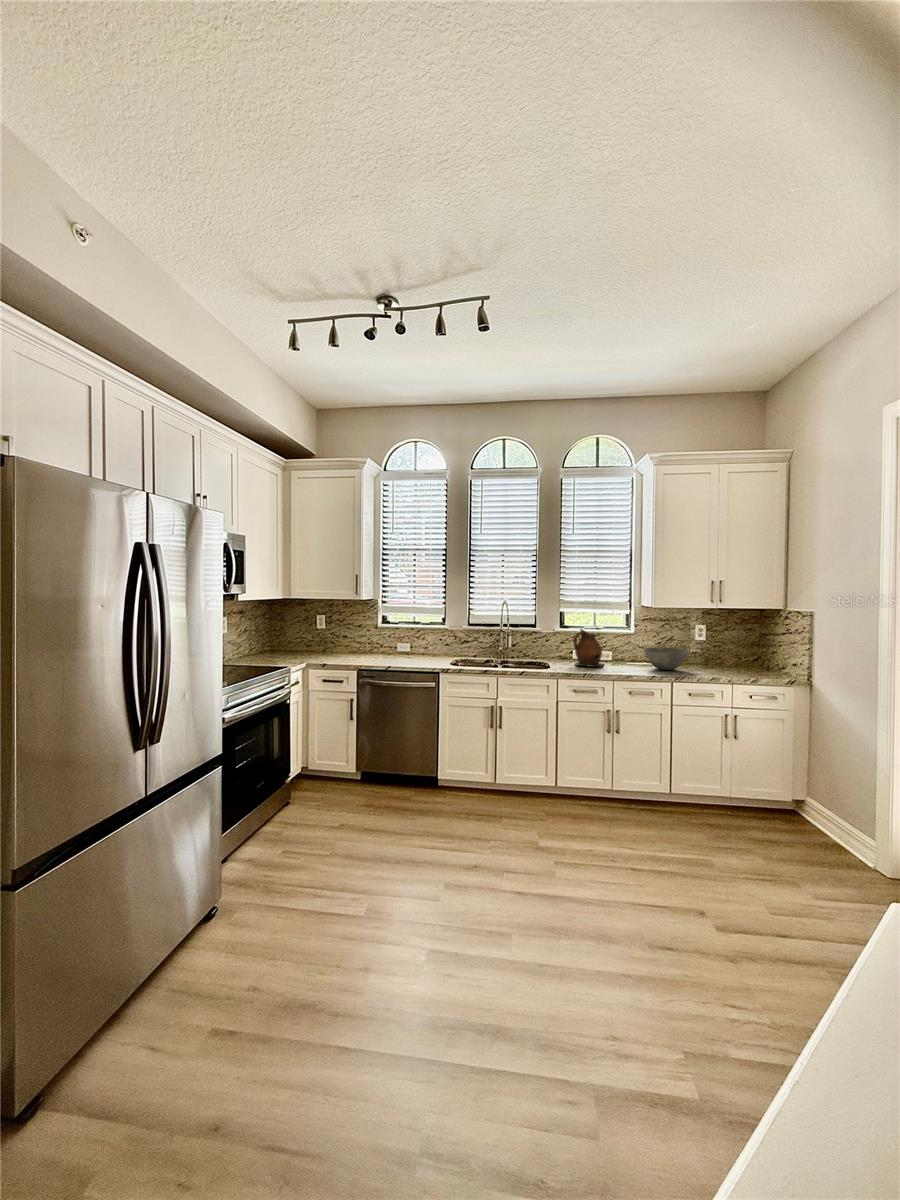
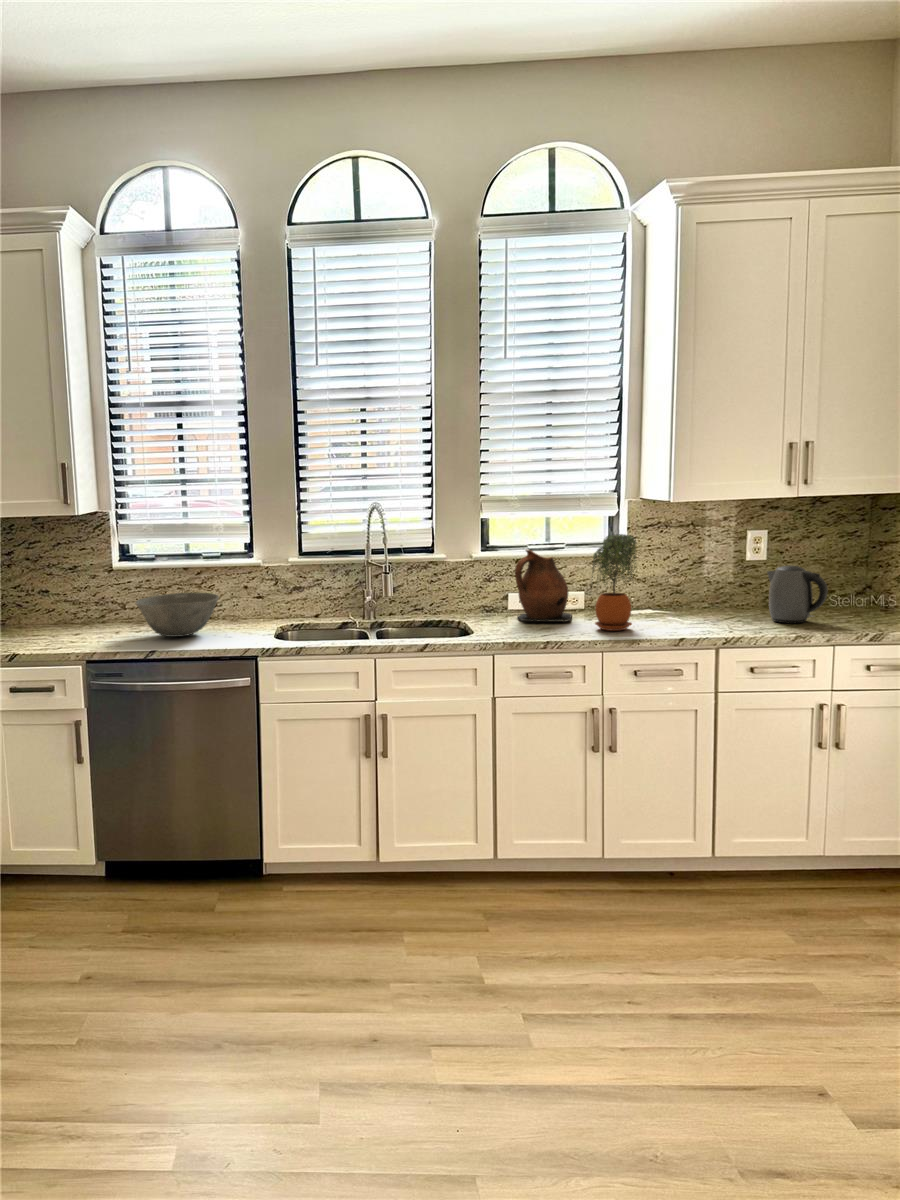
potted plant: none [611,623,638,673] -> present [592,534,636,631]
kettle: none [711,645,745,676] -> present [767,565,828,623]
bowl: present [644,647,690,670] -> present [136,592,219,637]

